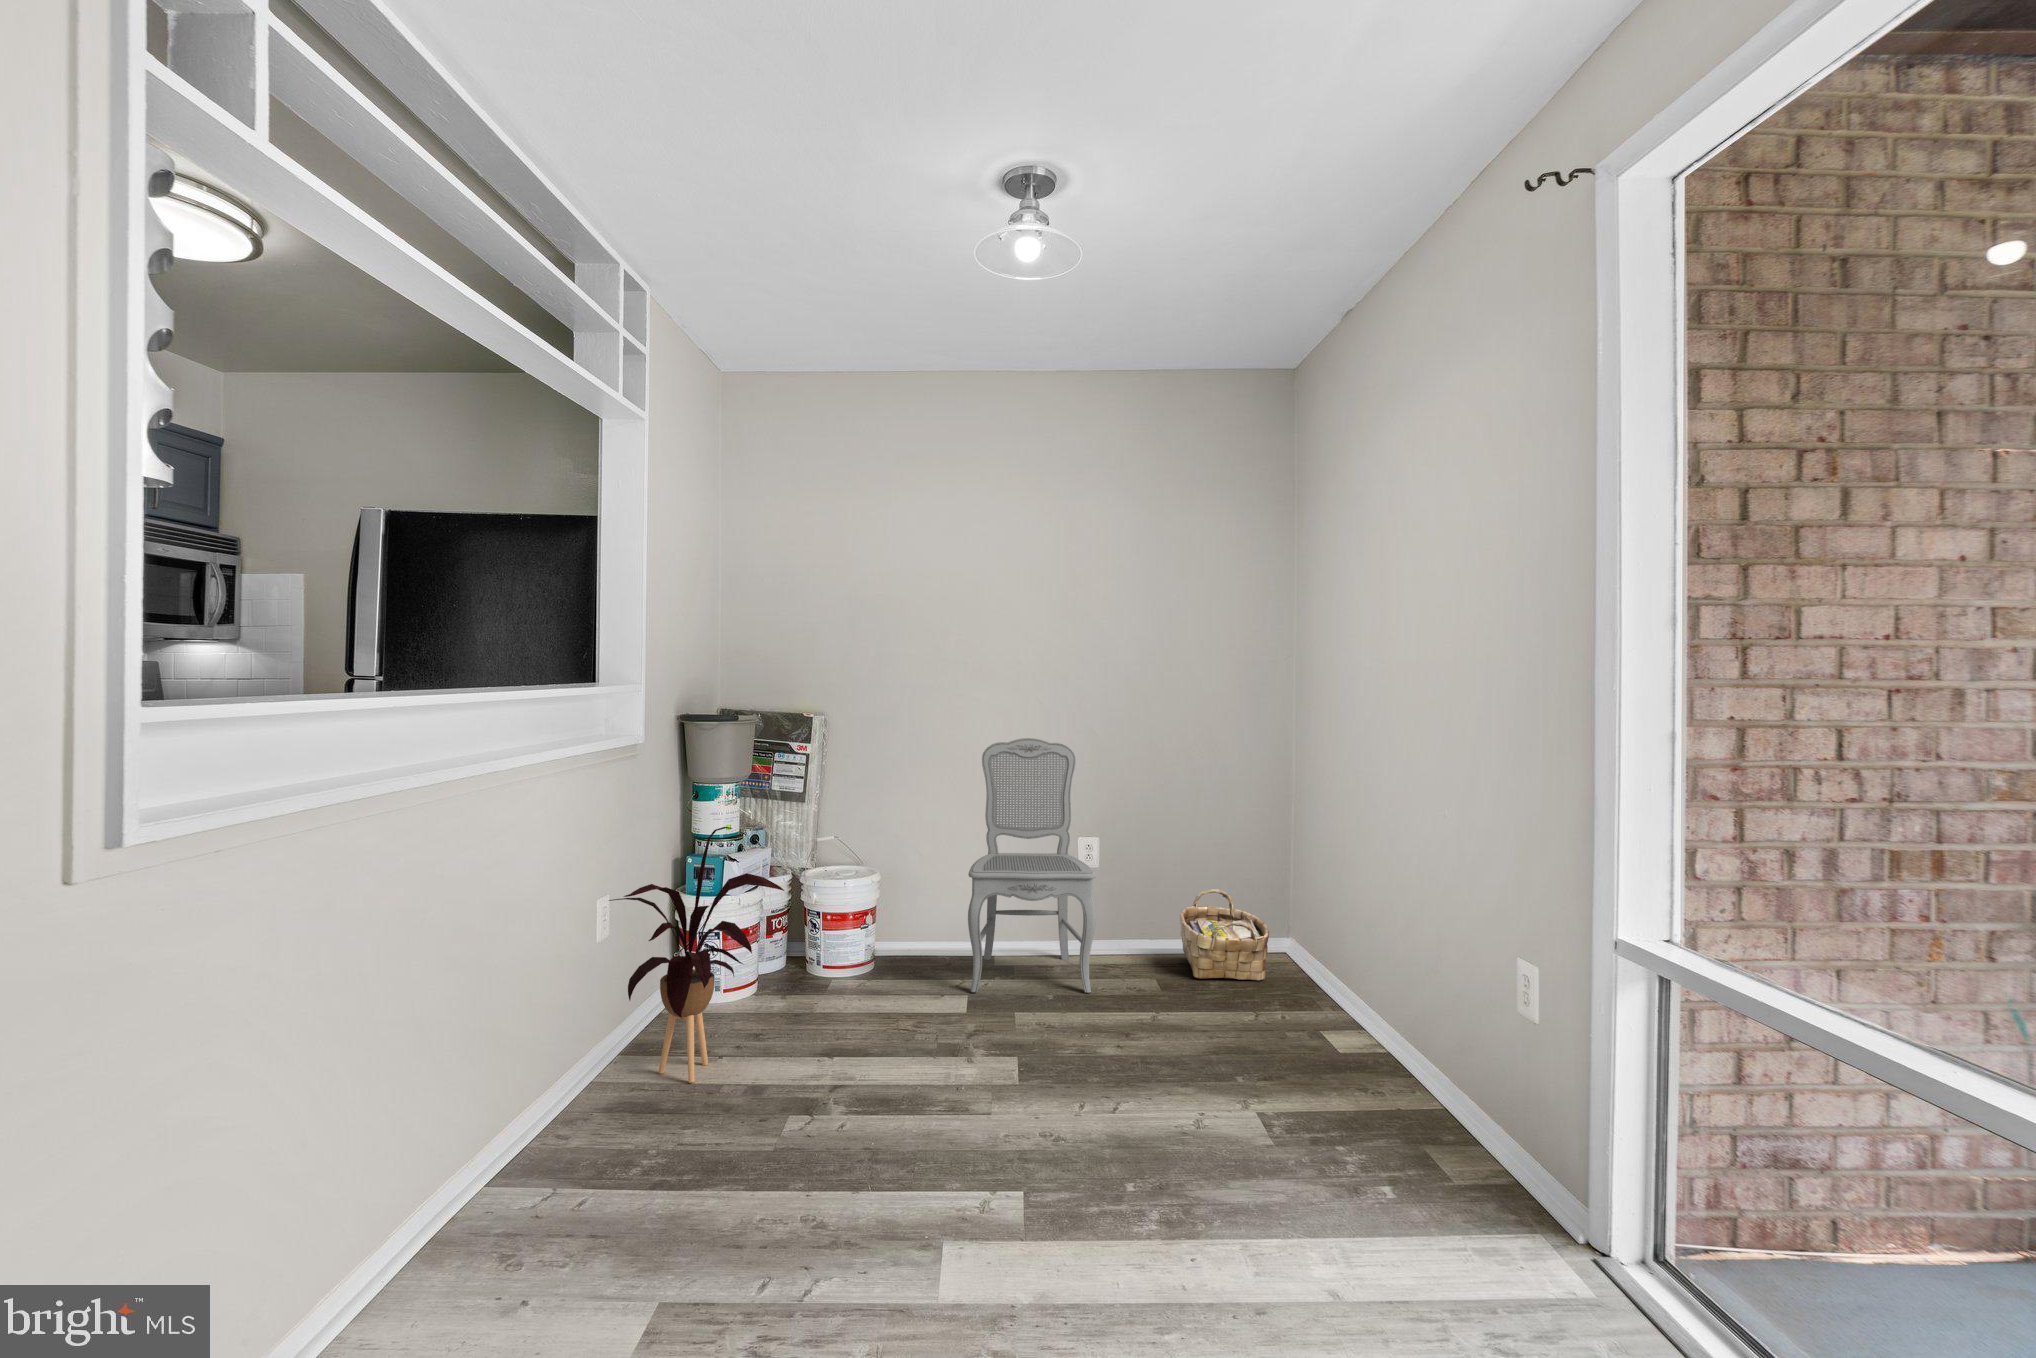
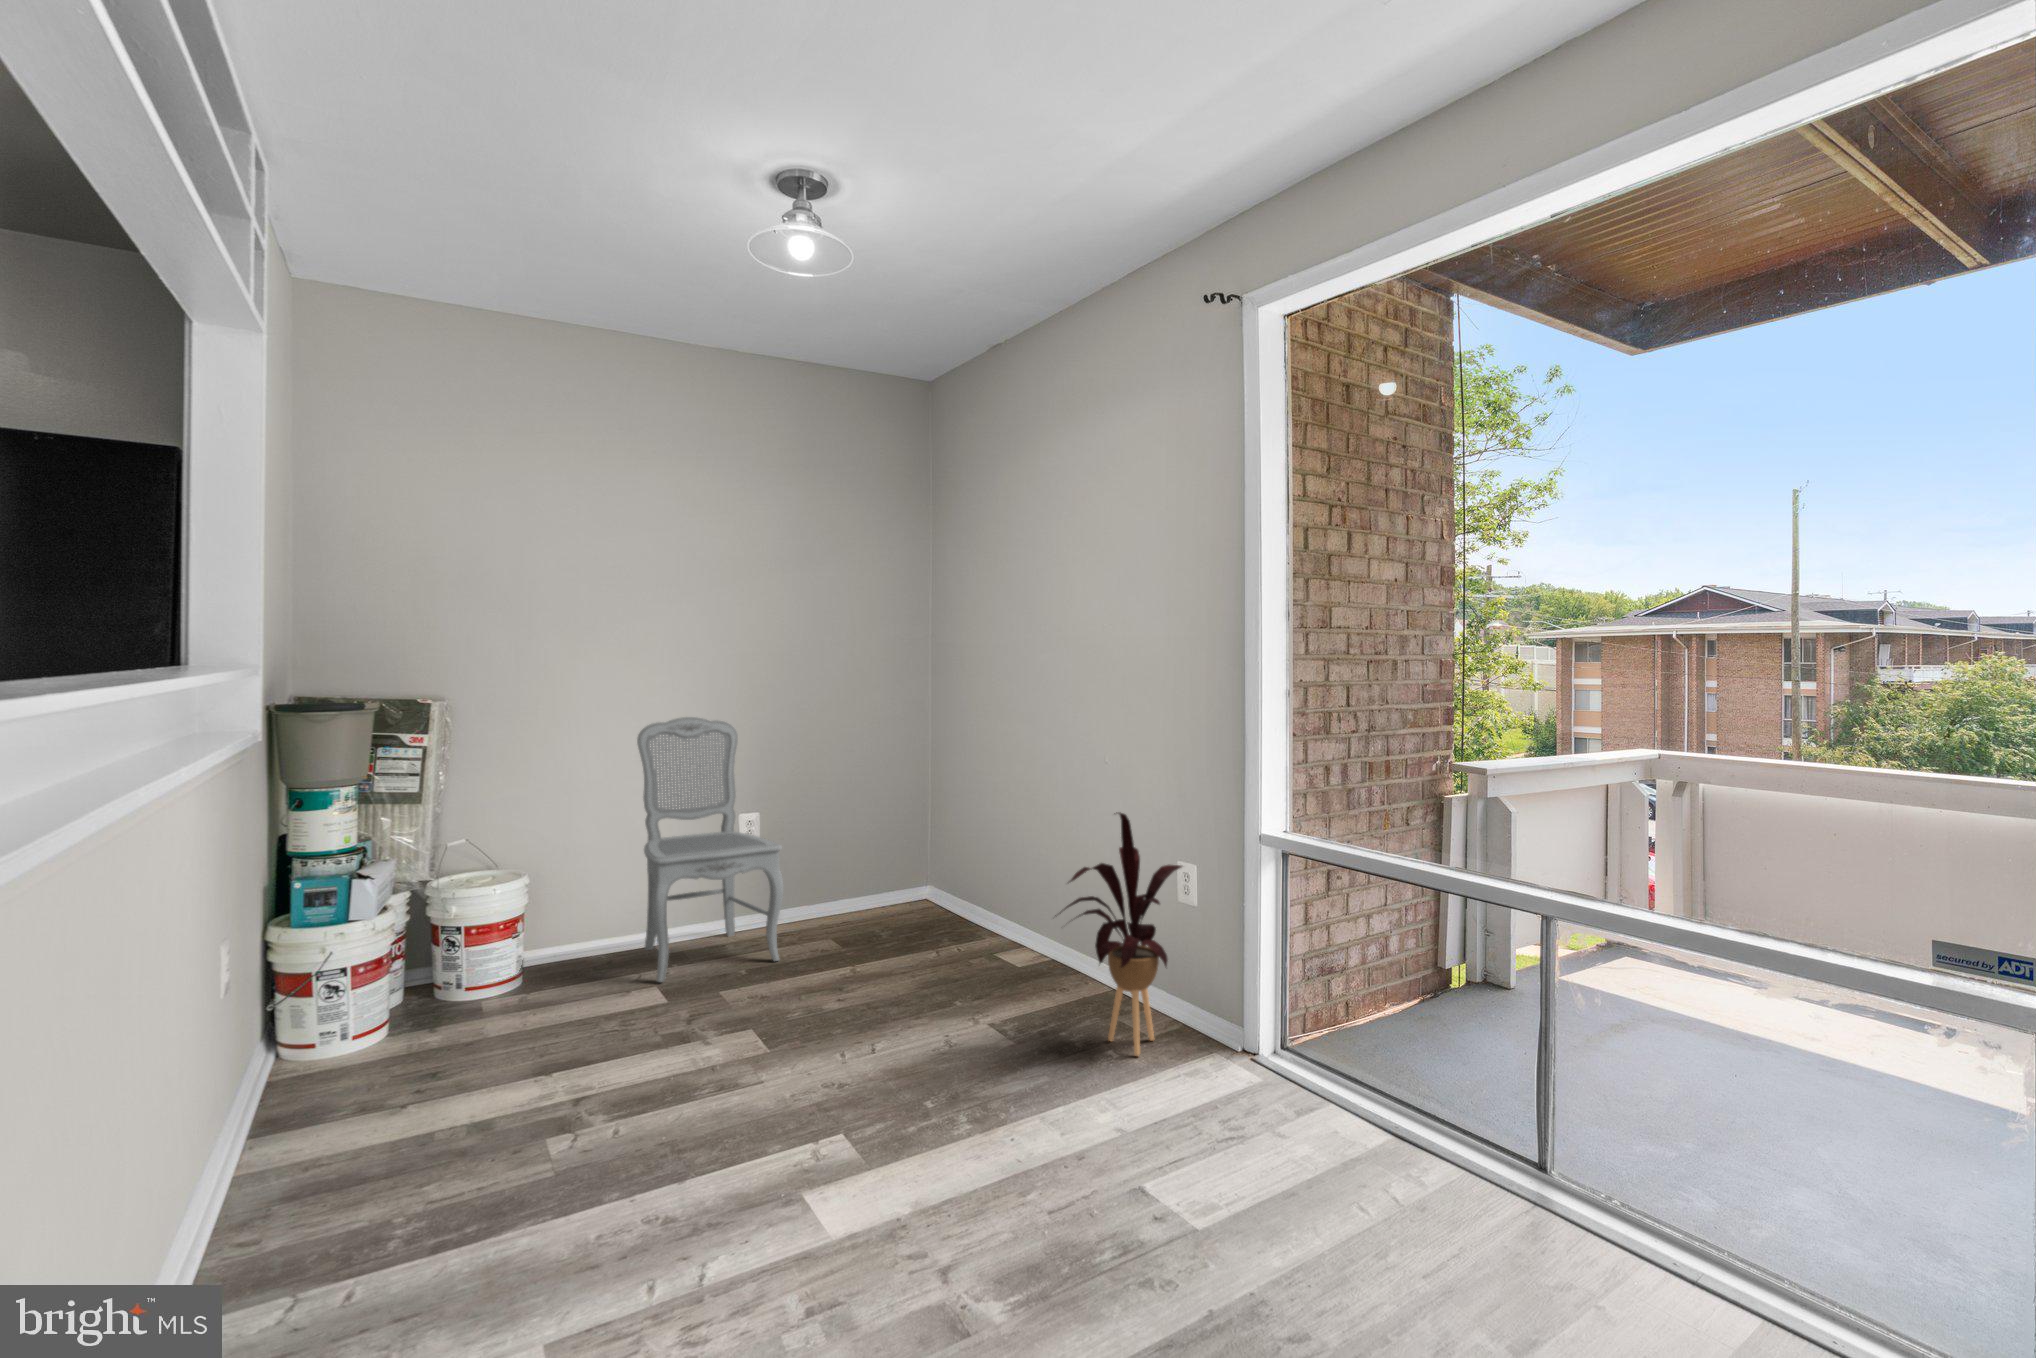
house plant: present [609,827,784,1083] -> present [1055,812,1182,1055]
woven basket: present [1180,889,1269,980] -> none [841,849,927,931]

